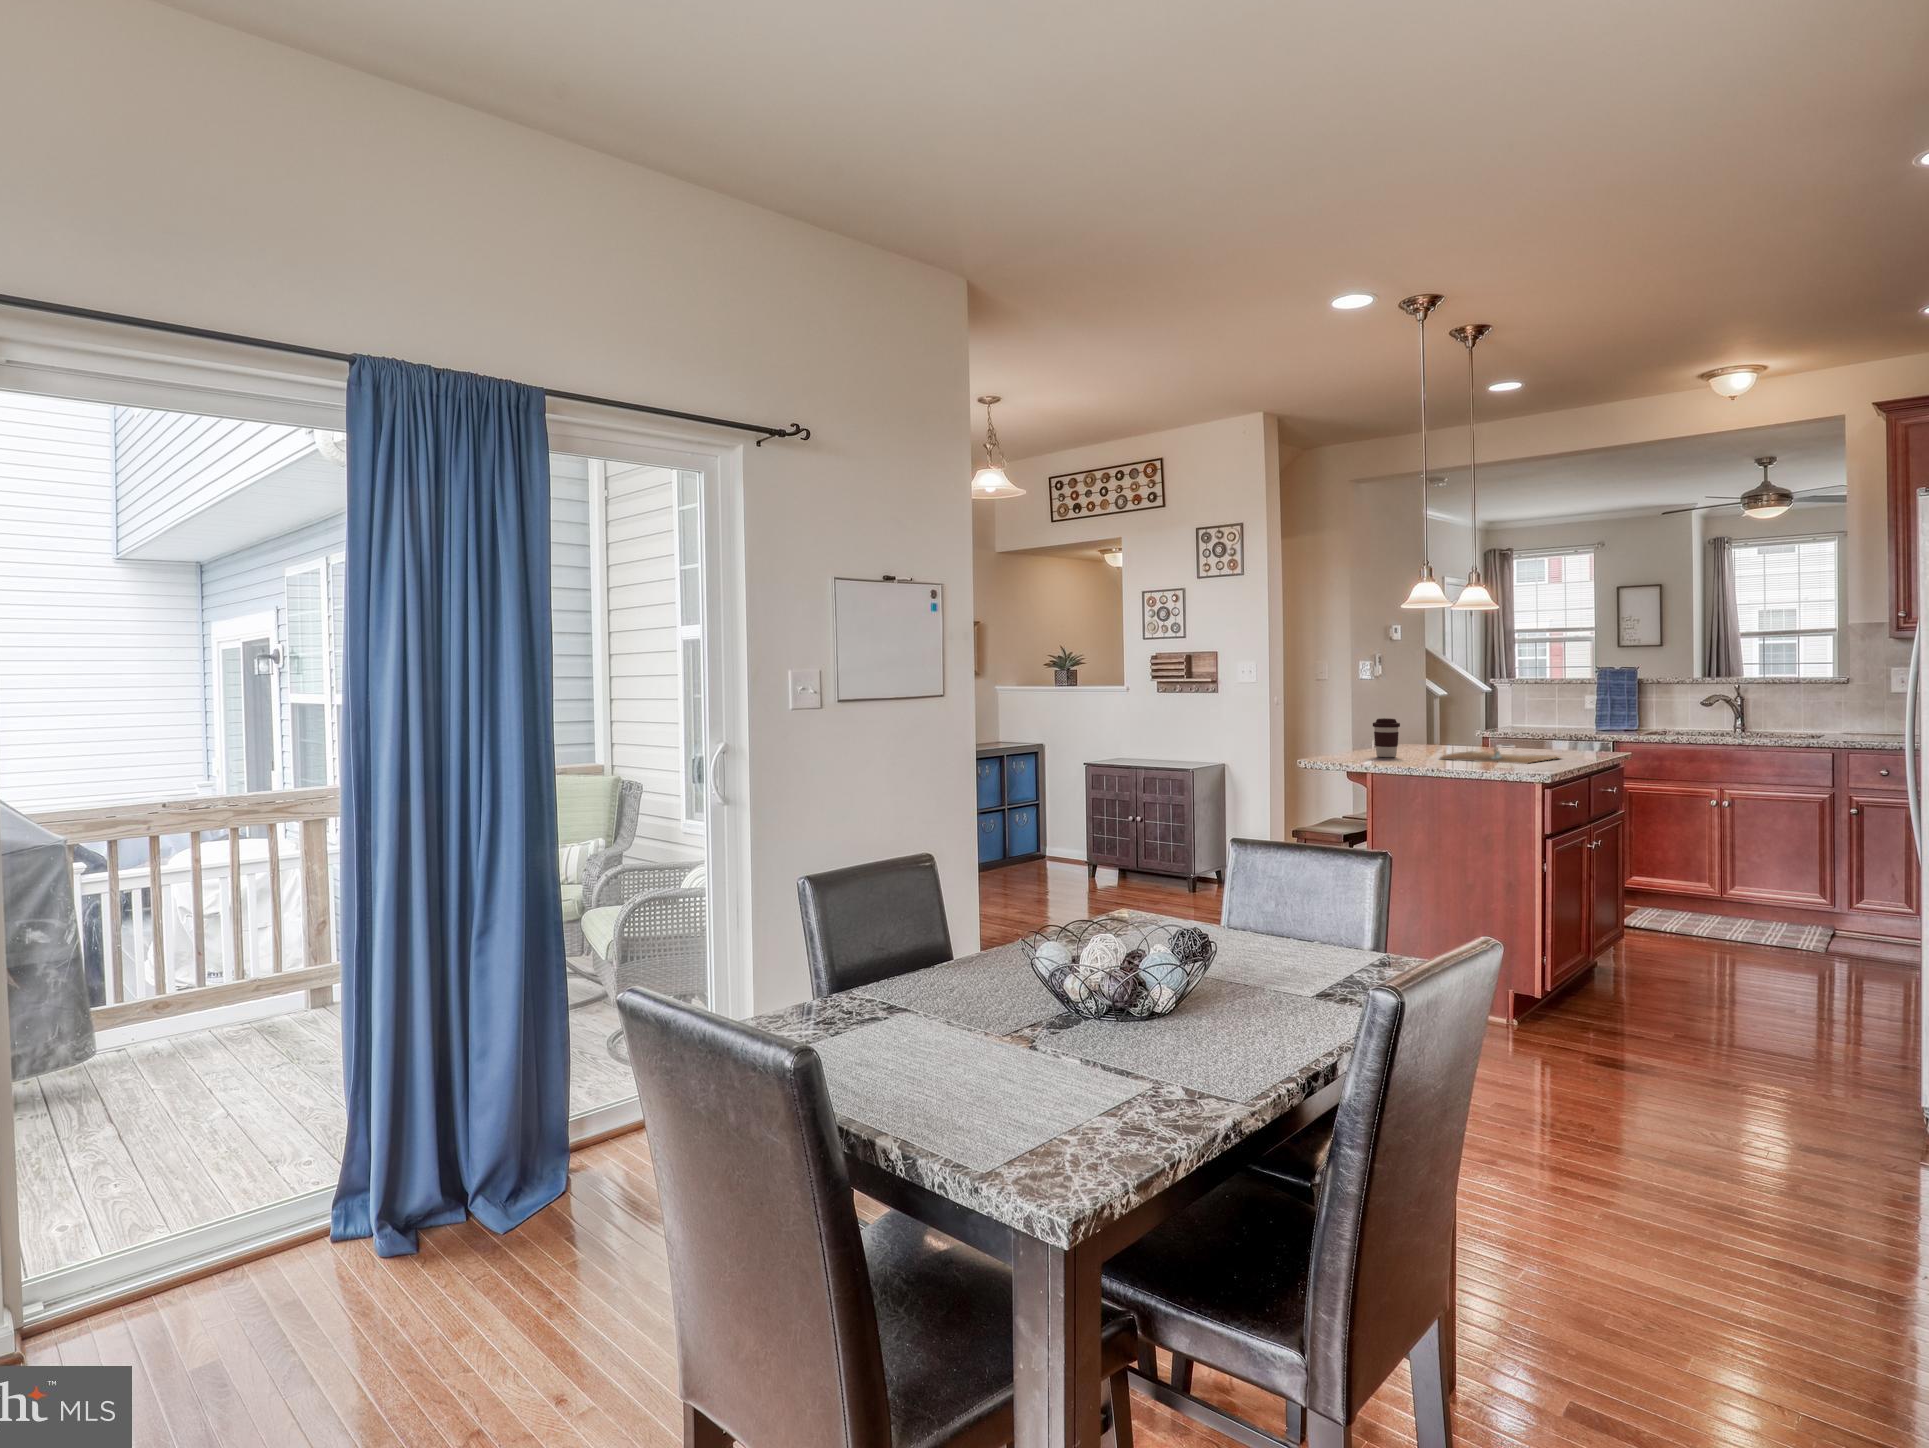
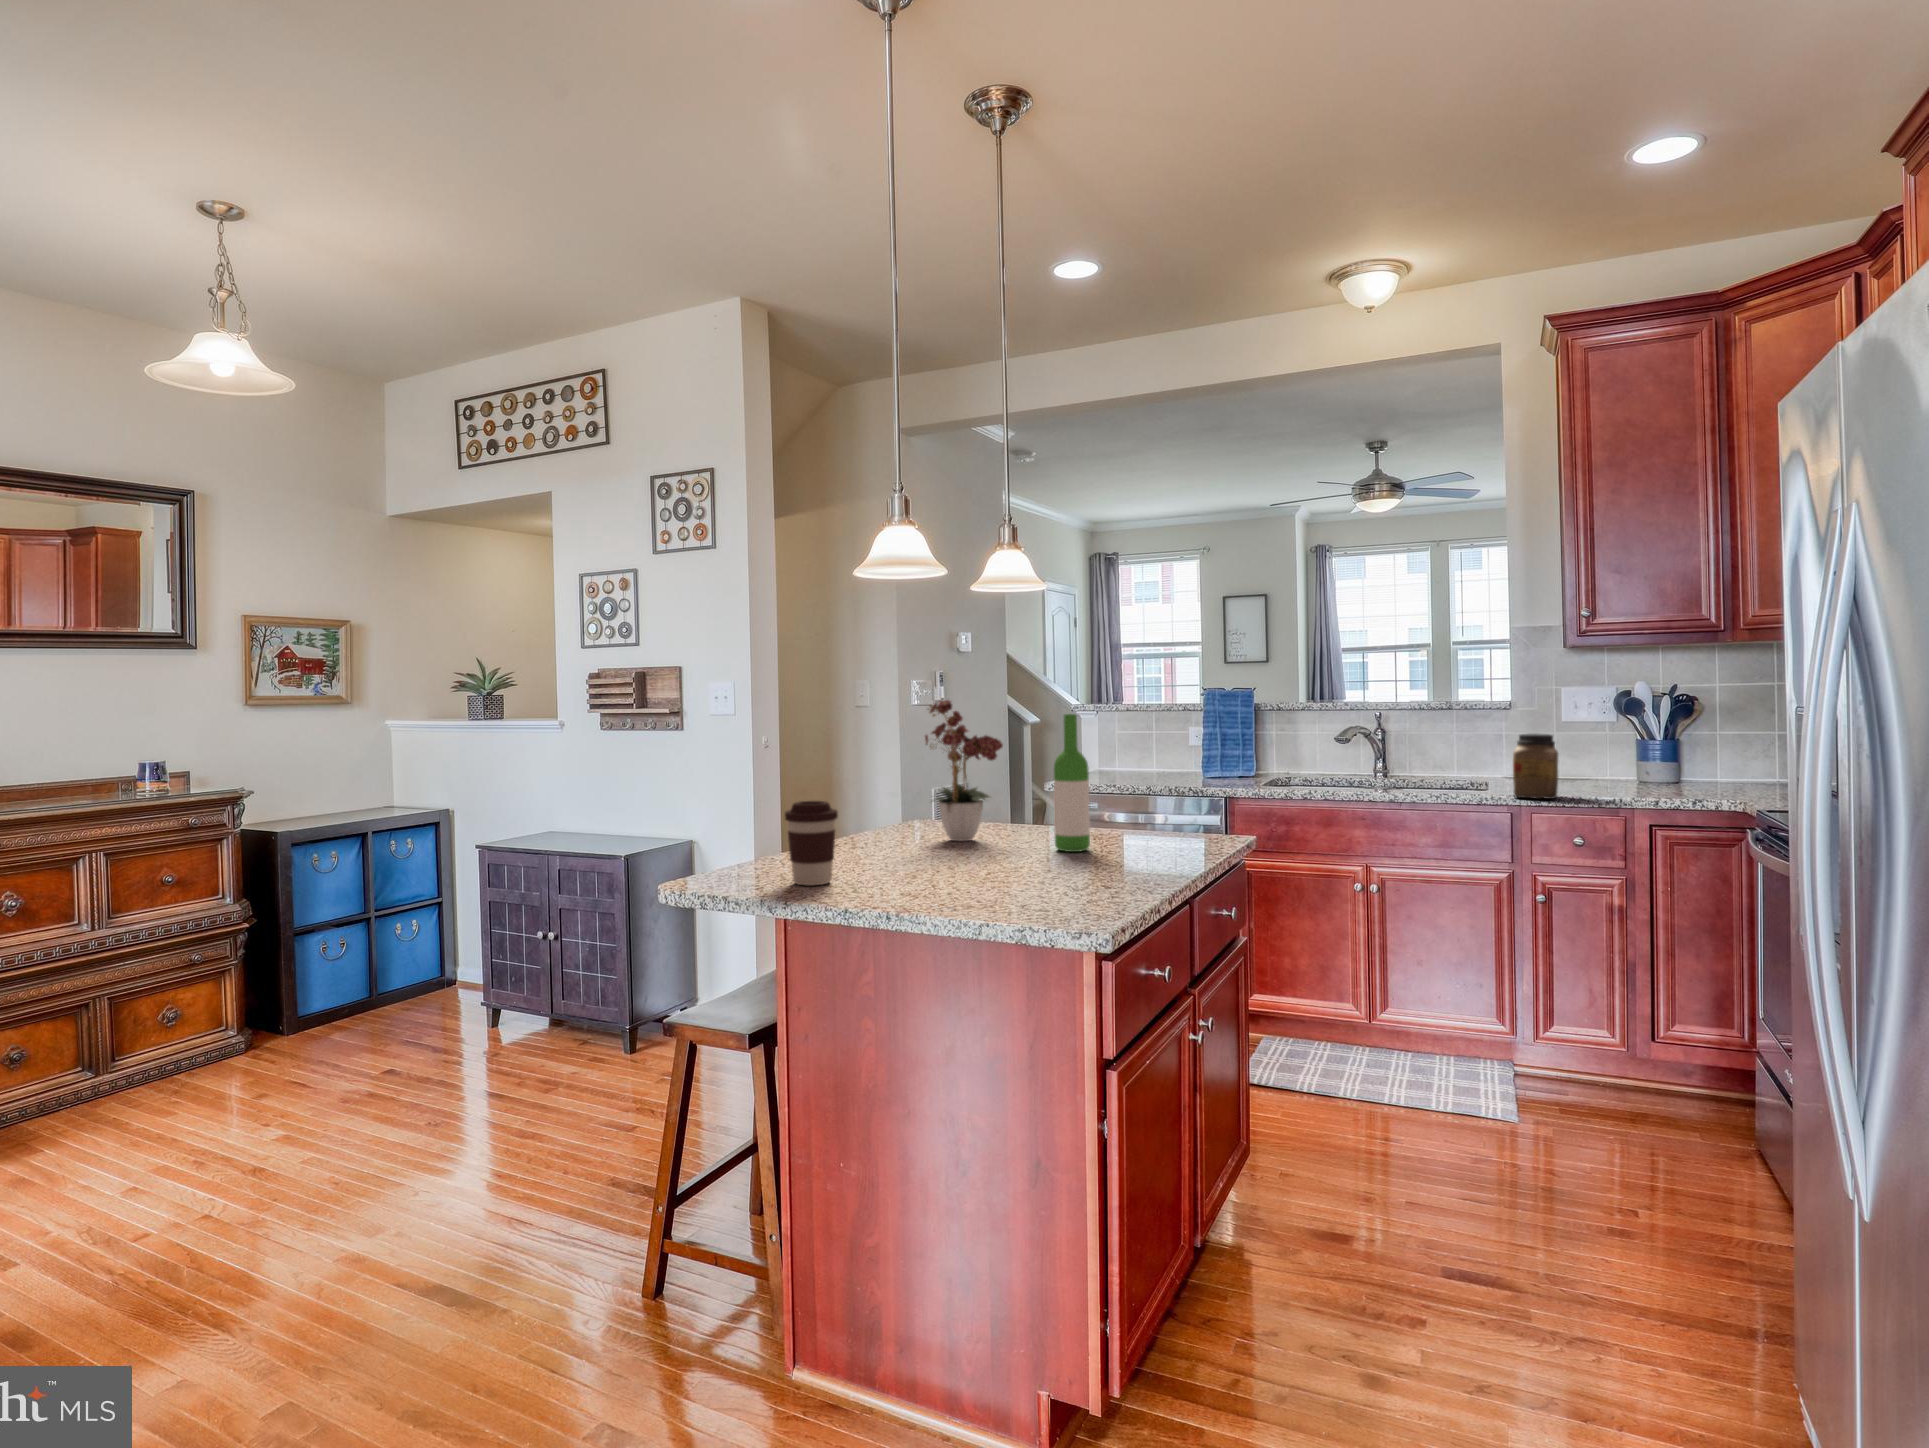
flower arrangement: none [1423,668,1476,749] -> present [925,700,1003,841]
wine bottle: none [1506,680,1528,753] -> present [1054,714,1090,852]
jar: none [1835,700,1872,744] -> present [1513,733,1559,799]
cutting board: present [1440,749,1558,764] -> none [909,854,1145,903]

